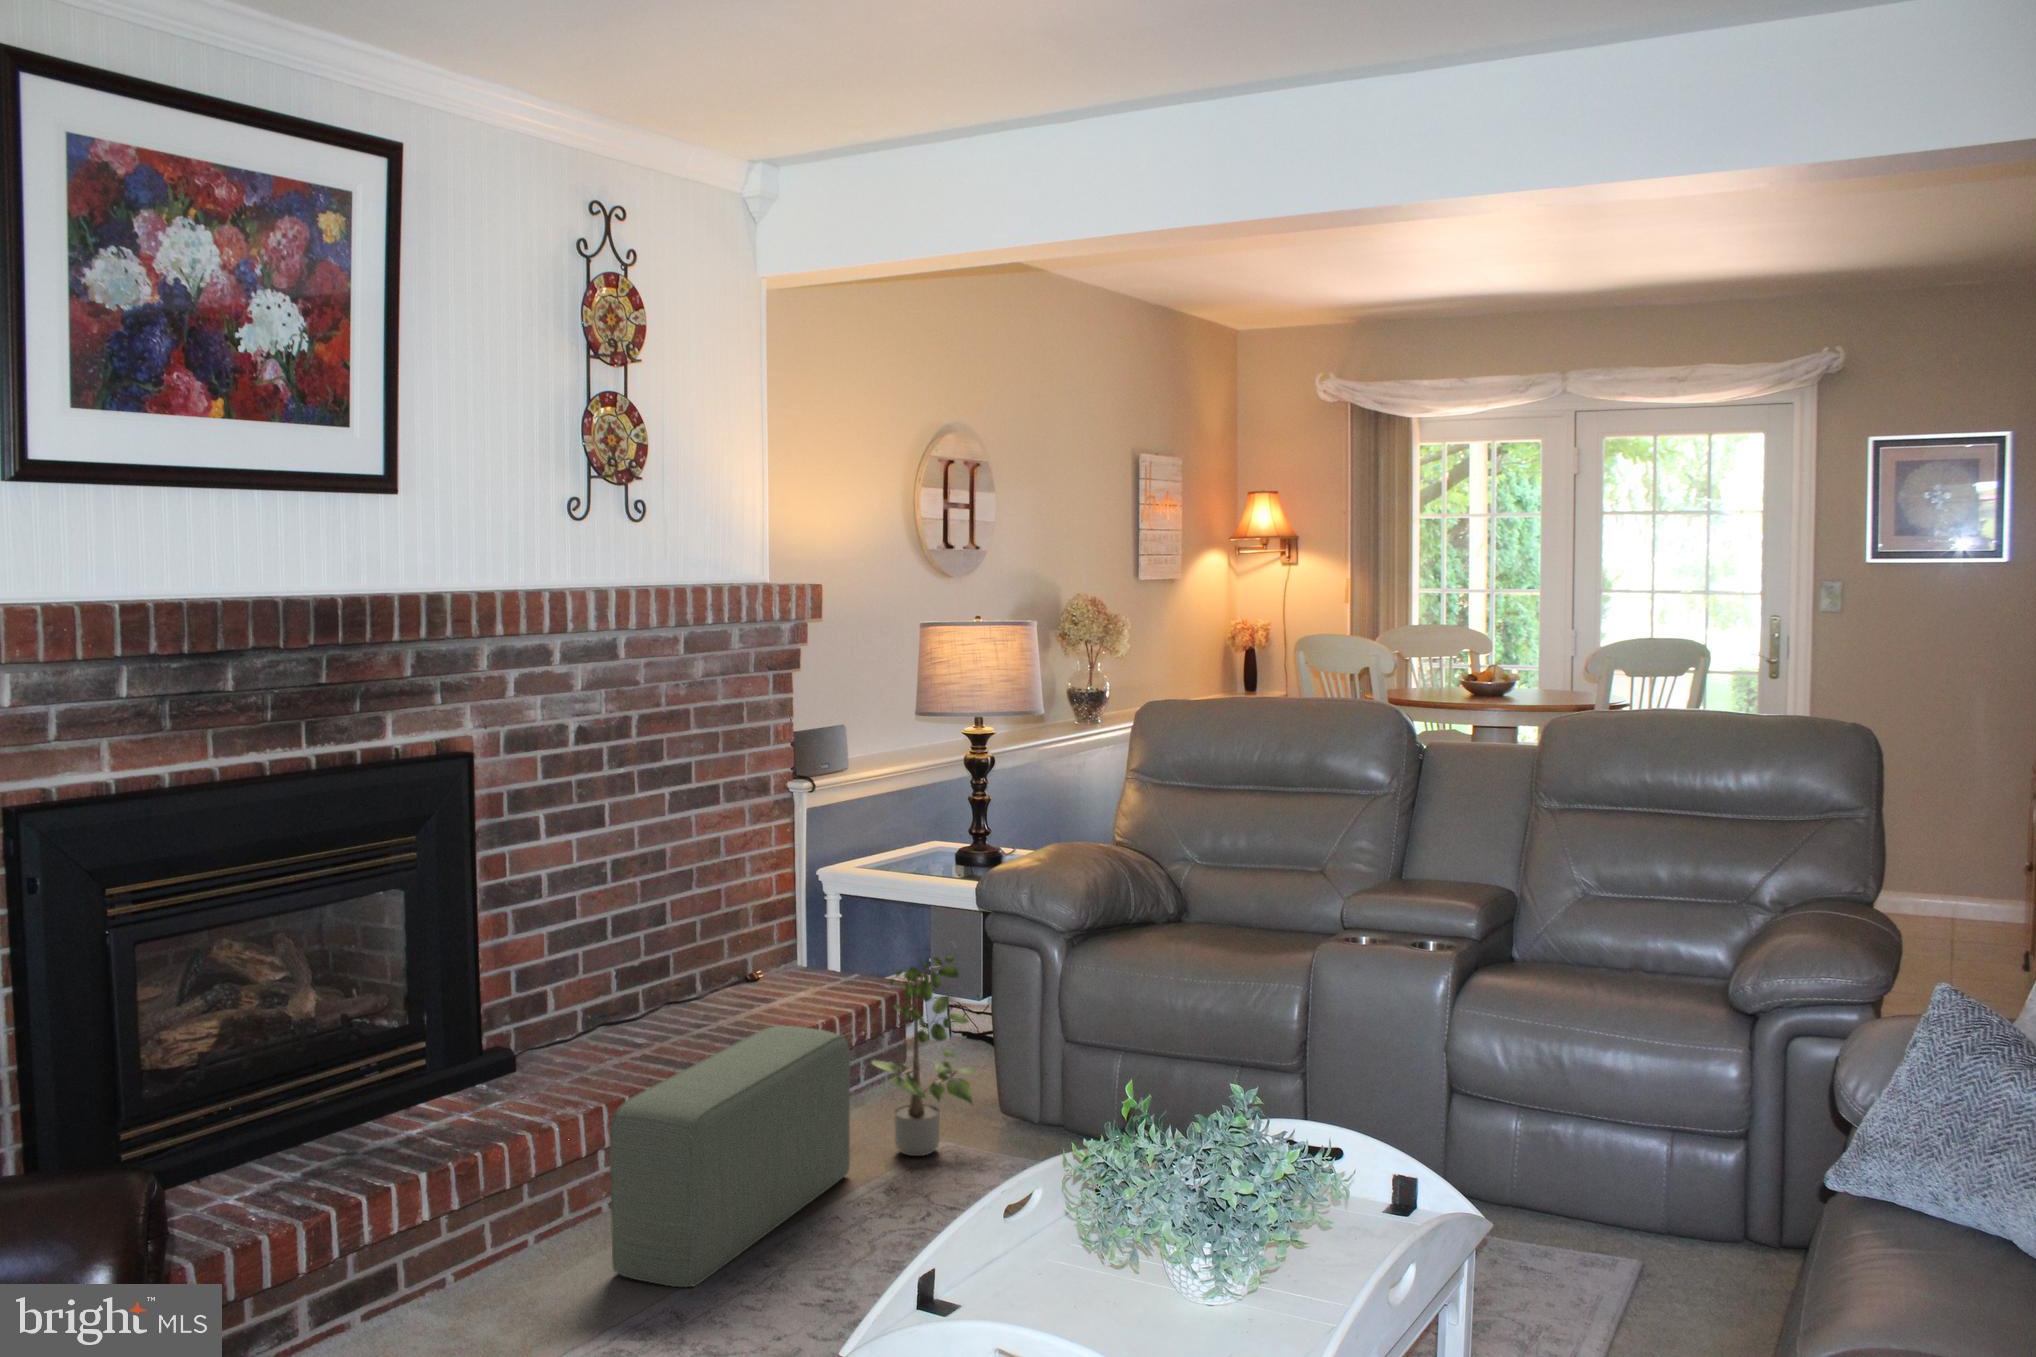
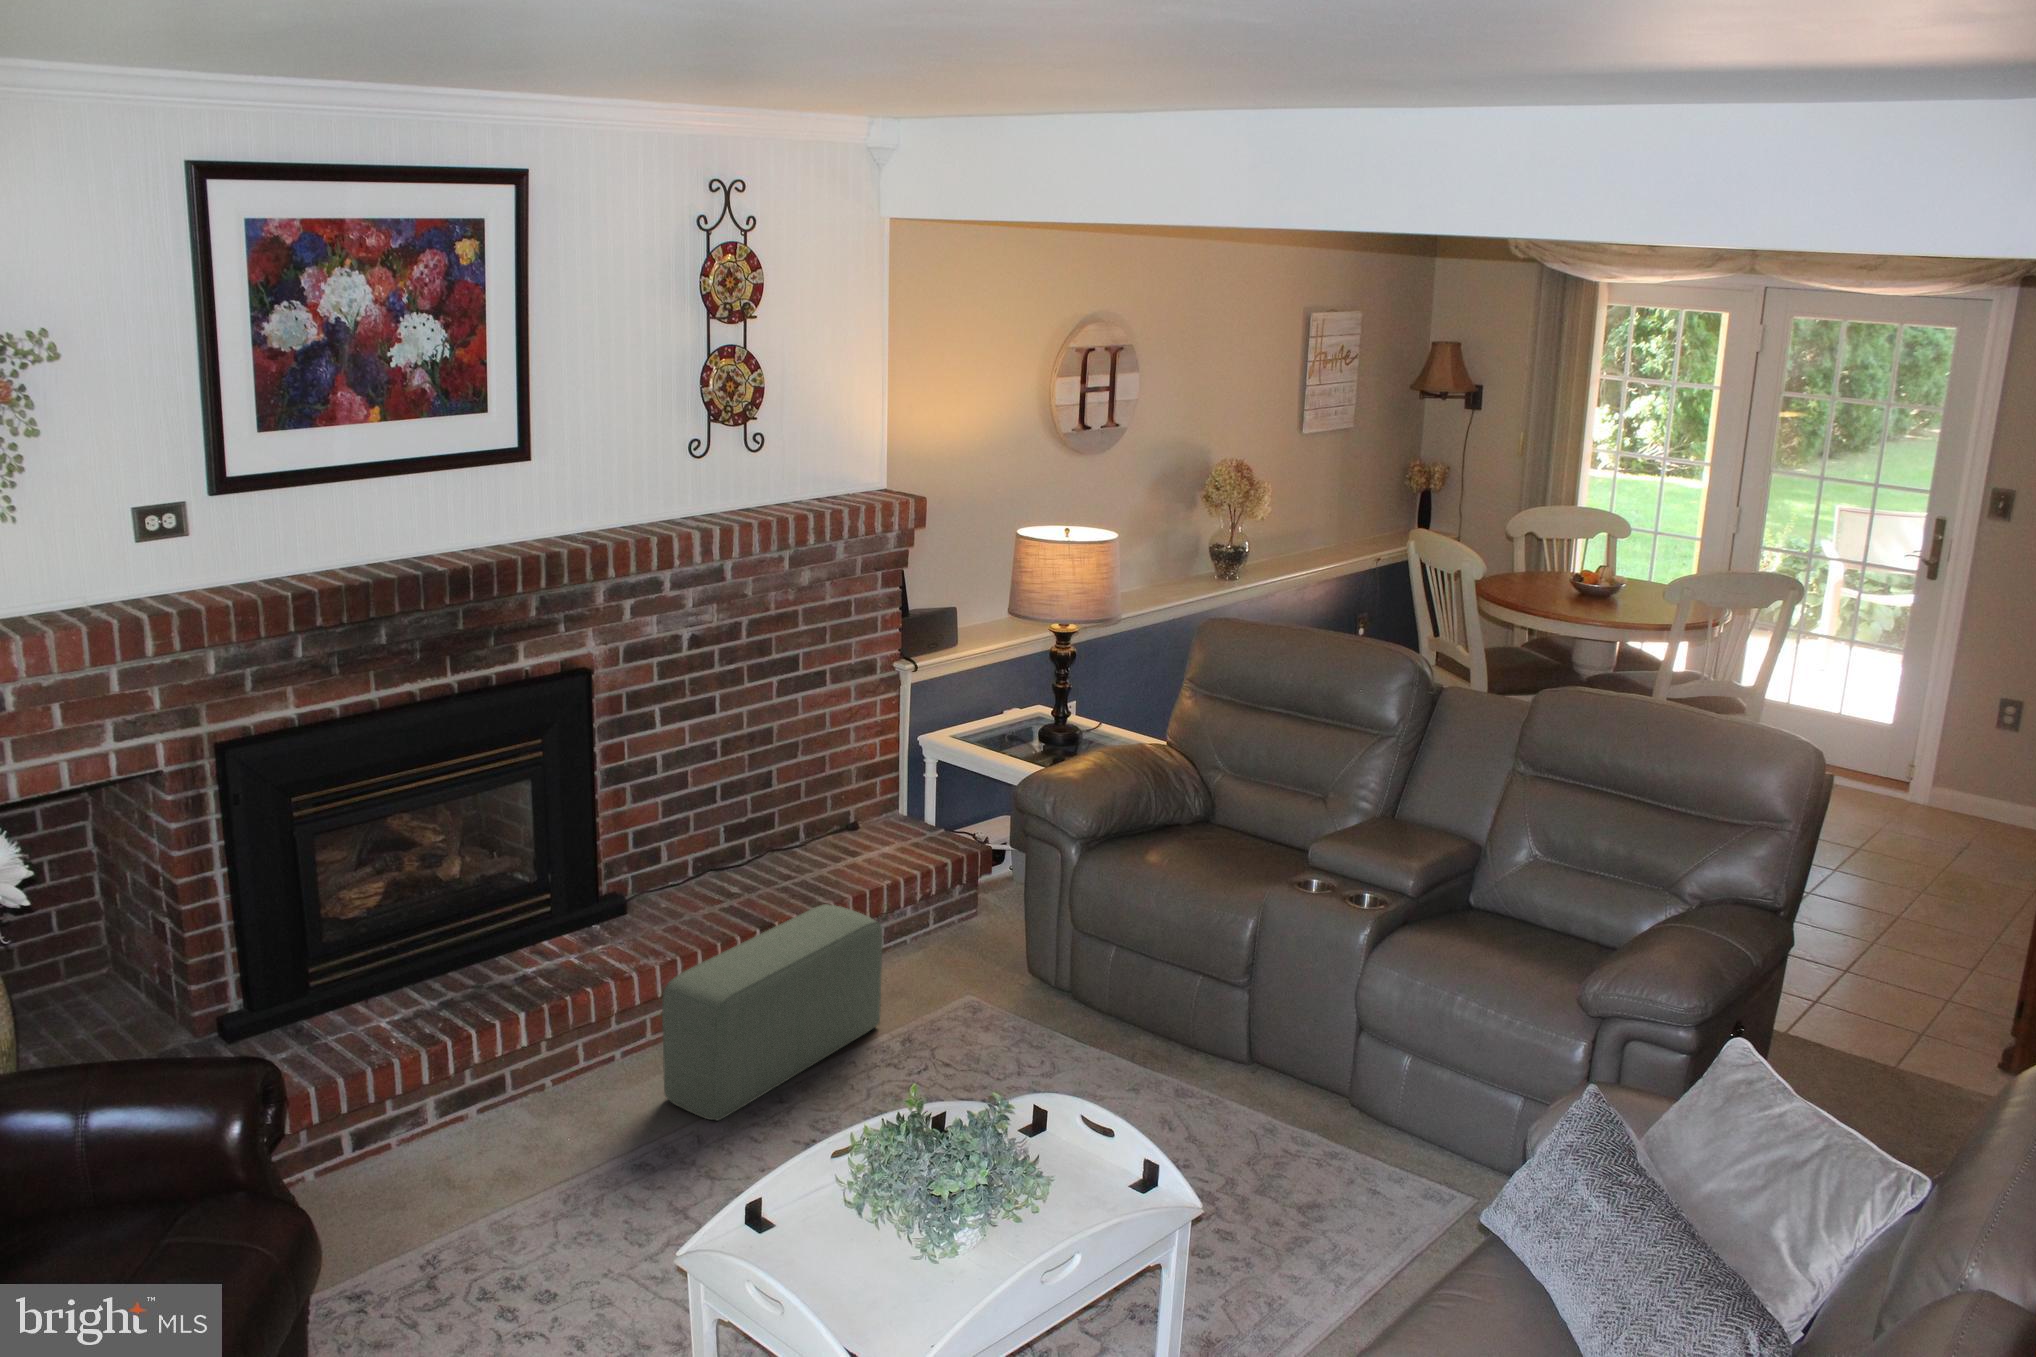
potted plant: present [872,956,976,1156] -> none [908,853,1004,1015]

